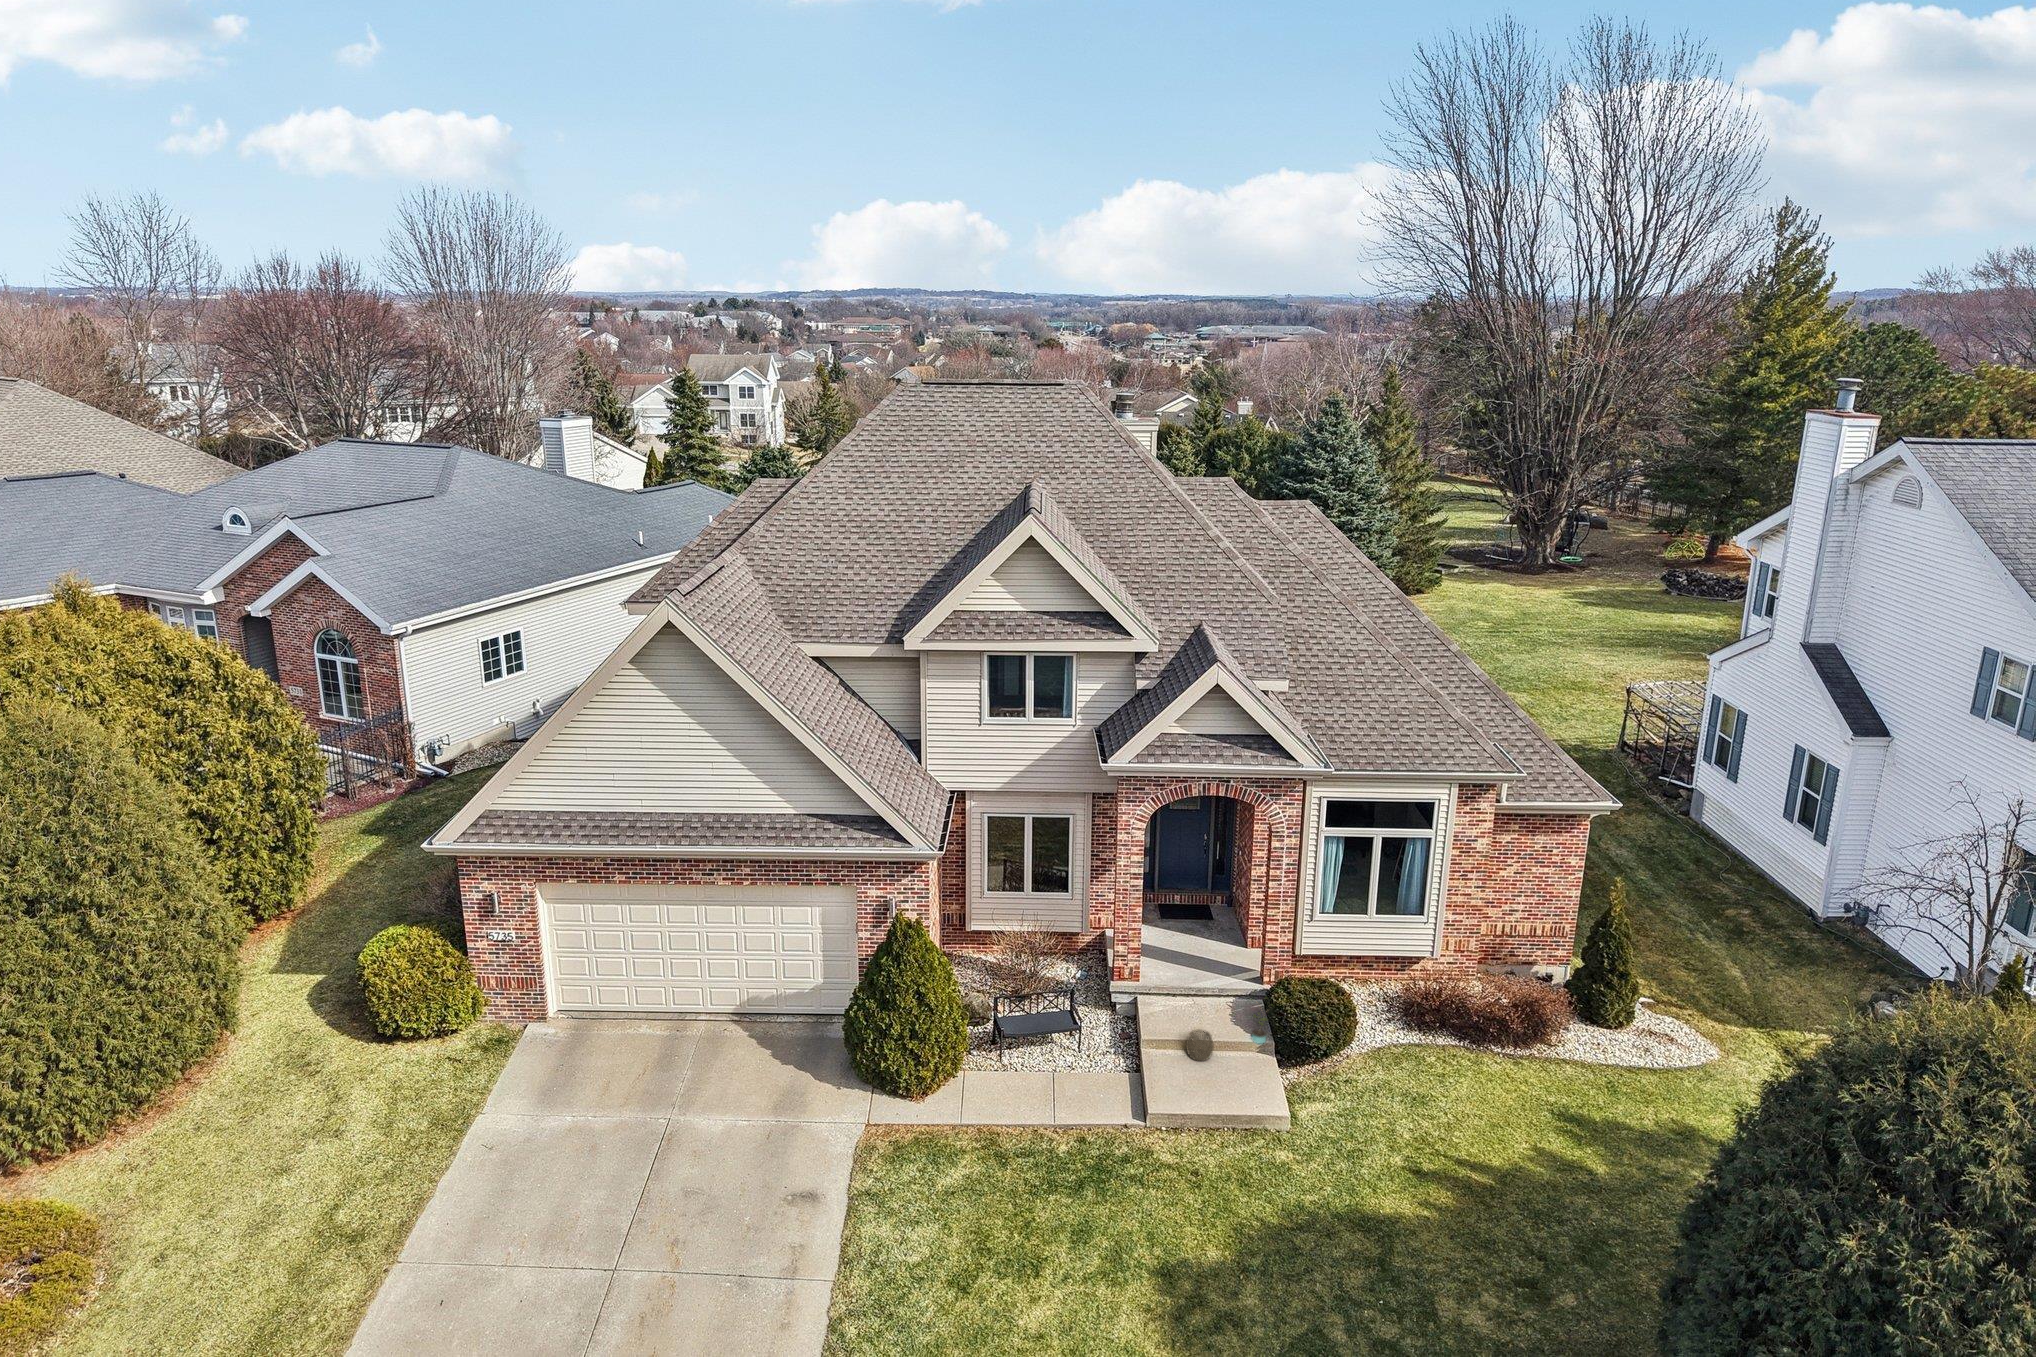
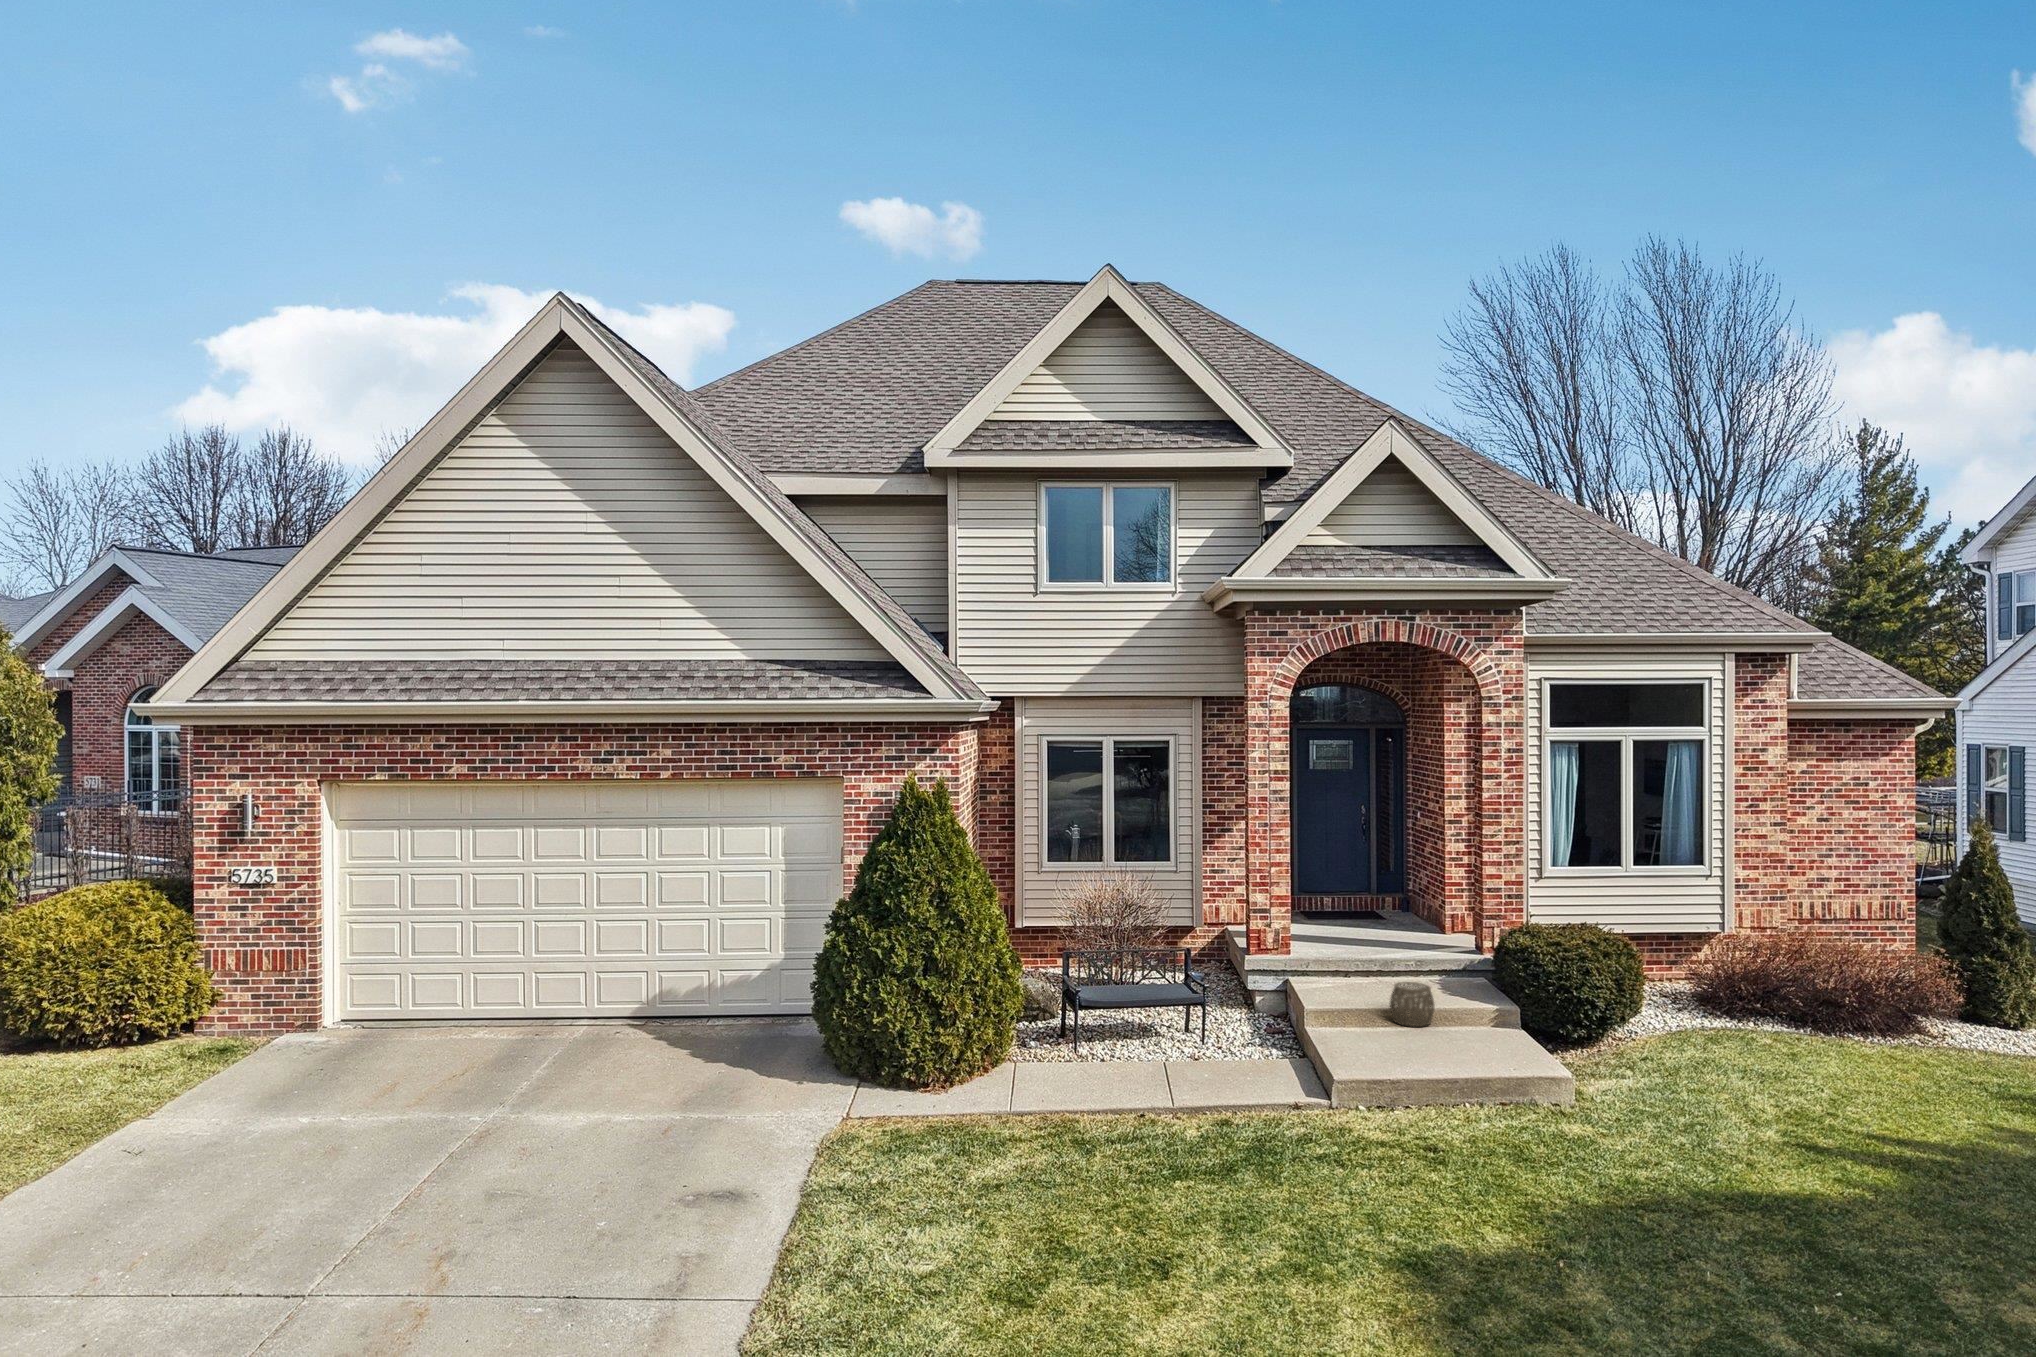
potted plant: present [1252,1012,1267,1044] -> none [1478,939,1521,1015]

